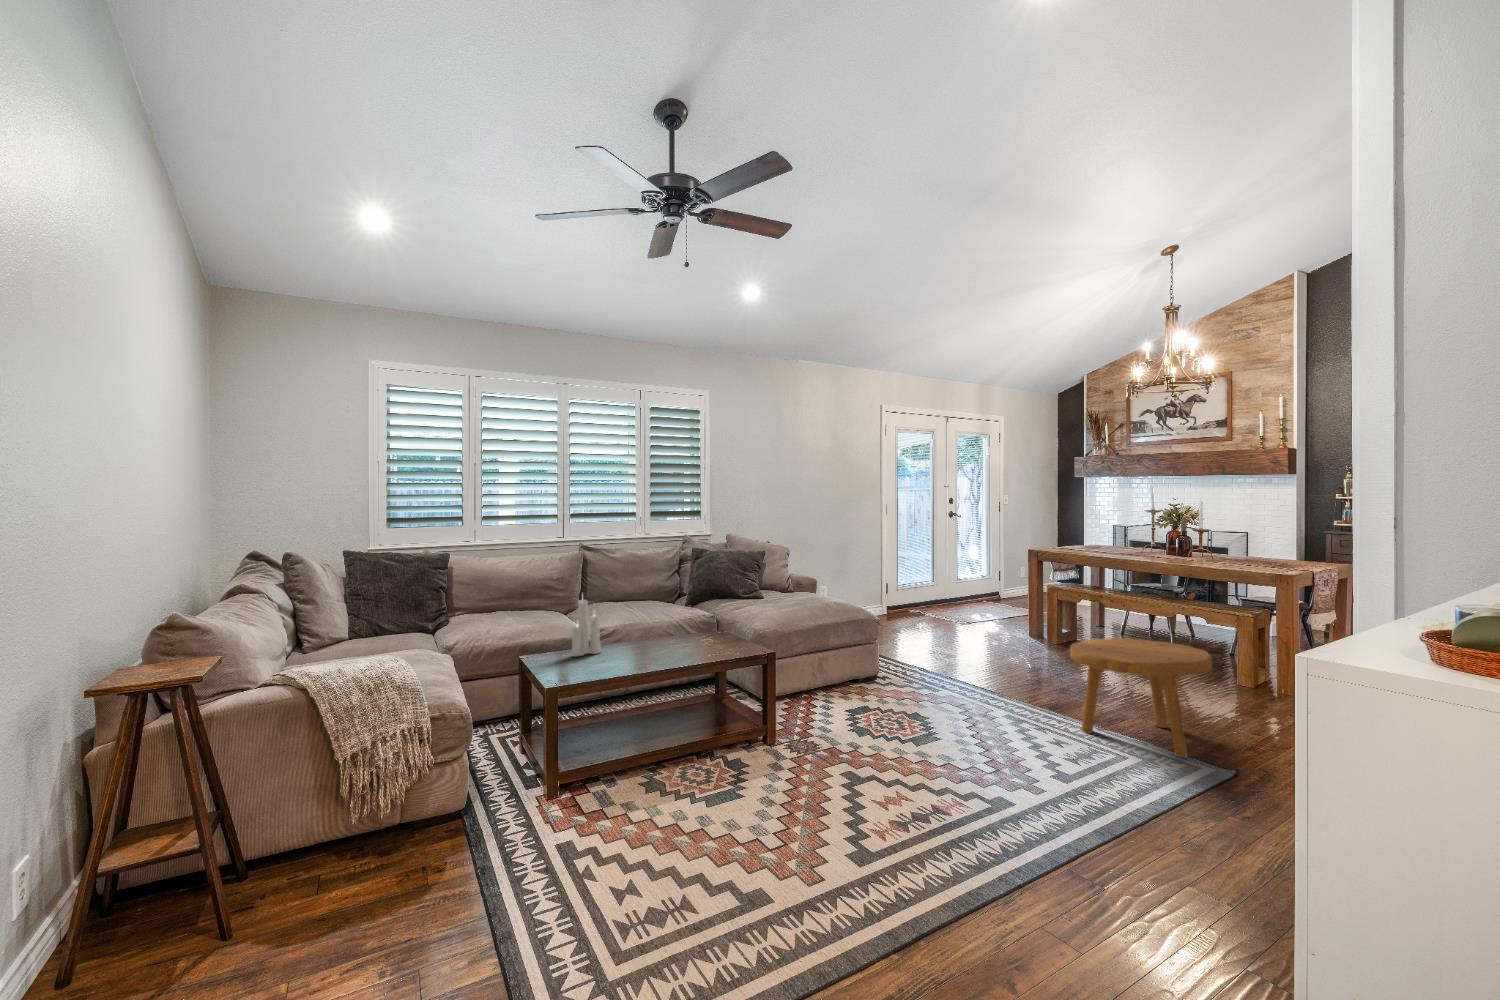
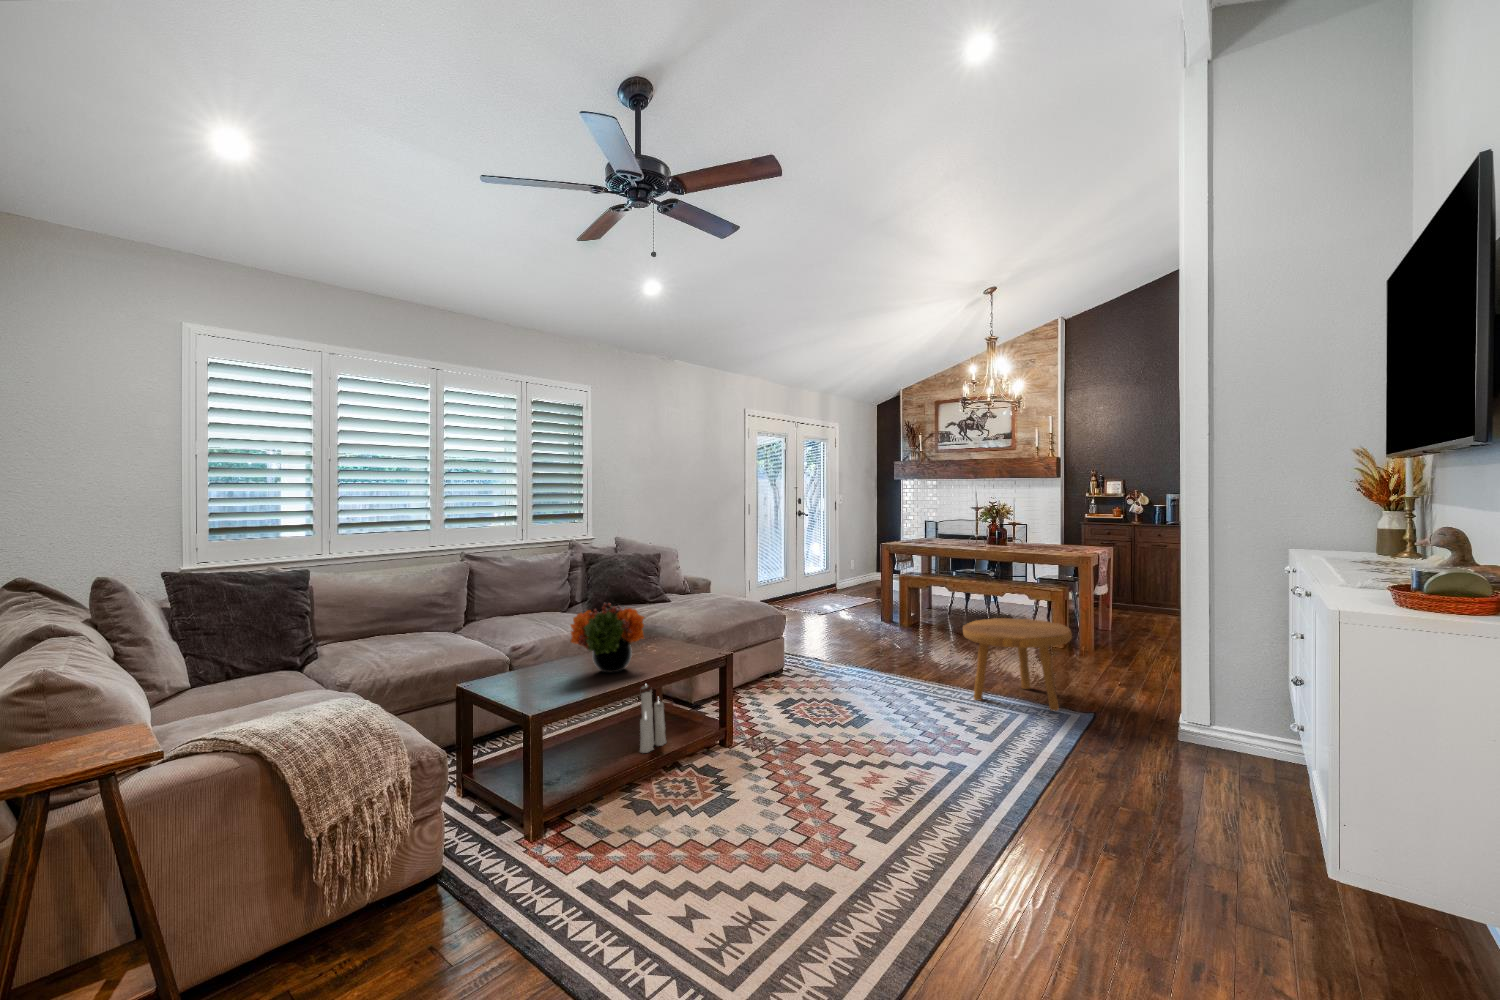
flower arrangement: none [615,591,688,657] -> present [571,603,644,672]
candle: present [572,599,601,657] -> present [640,685,666,753]

